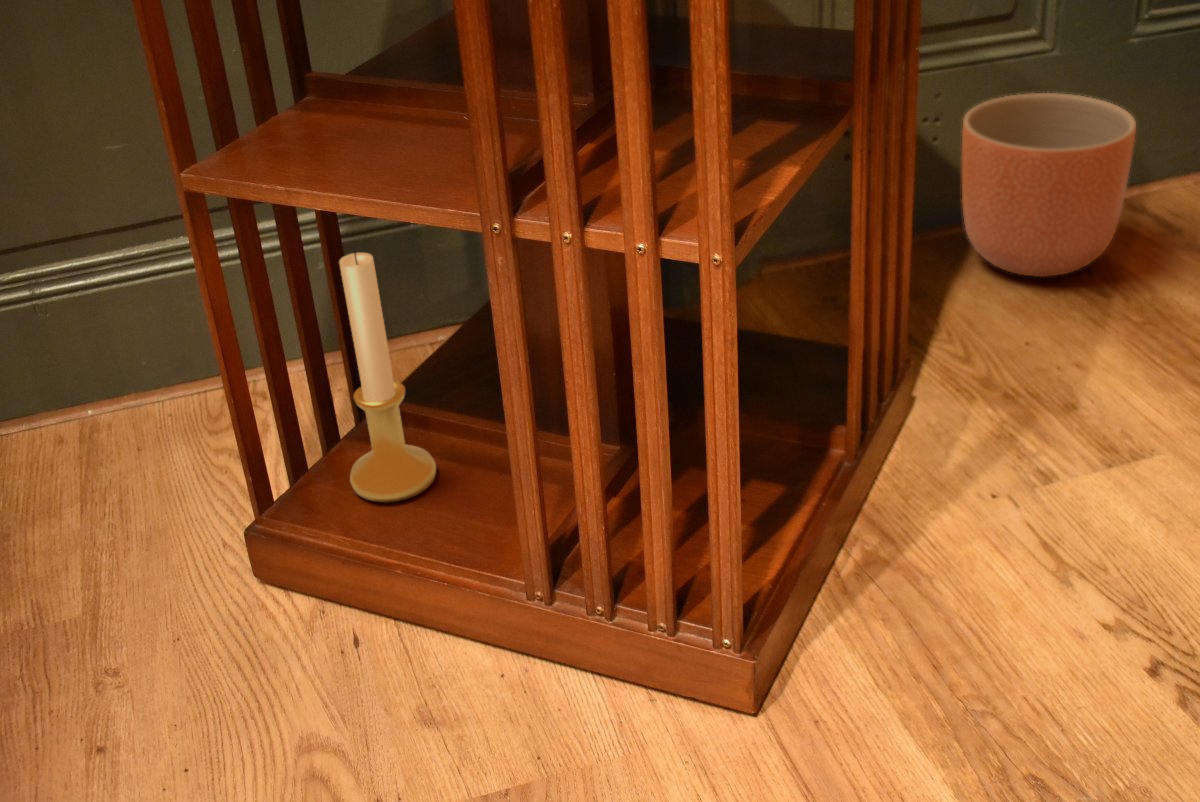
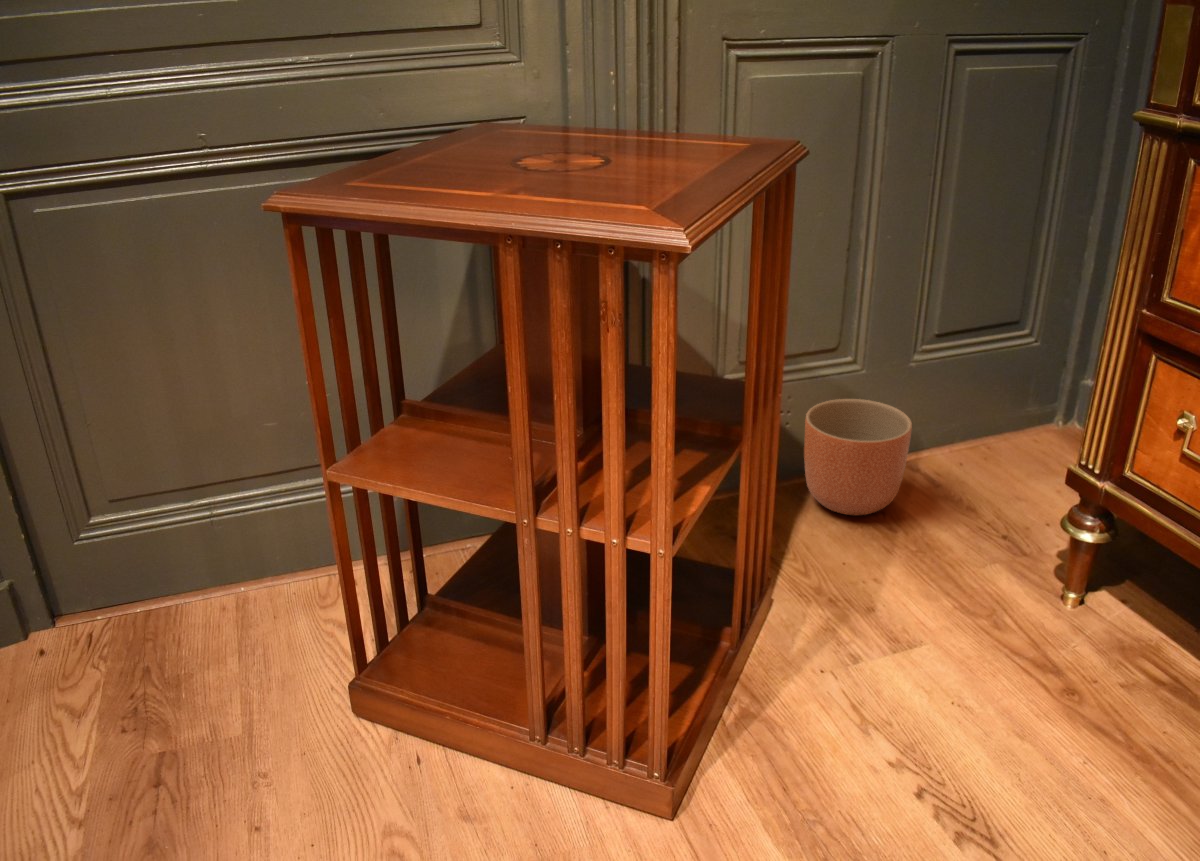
candle holder: present [339,250,436,502] -> none [418,512,473,668]

